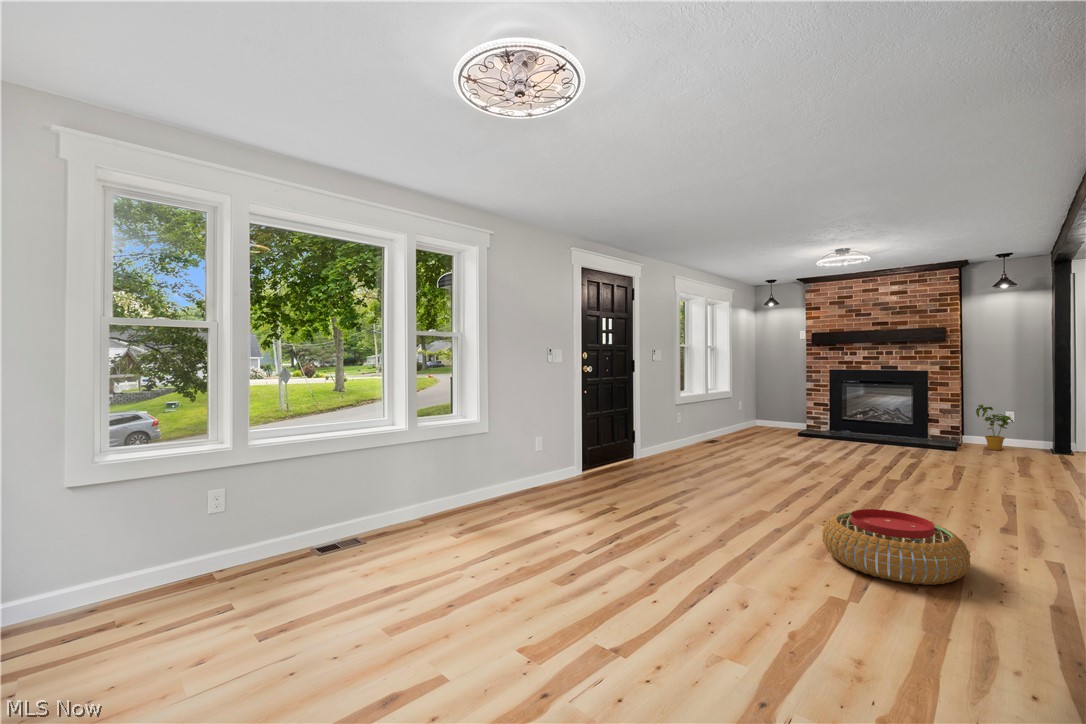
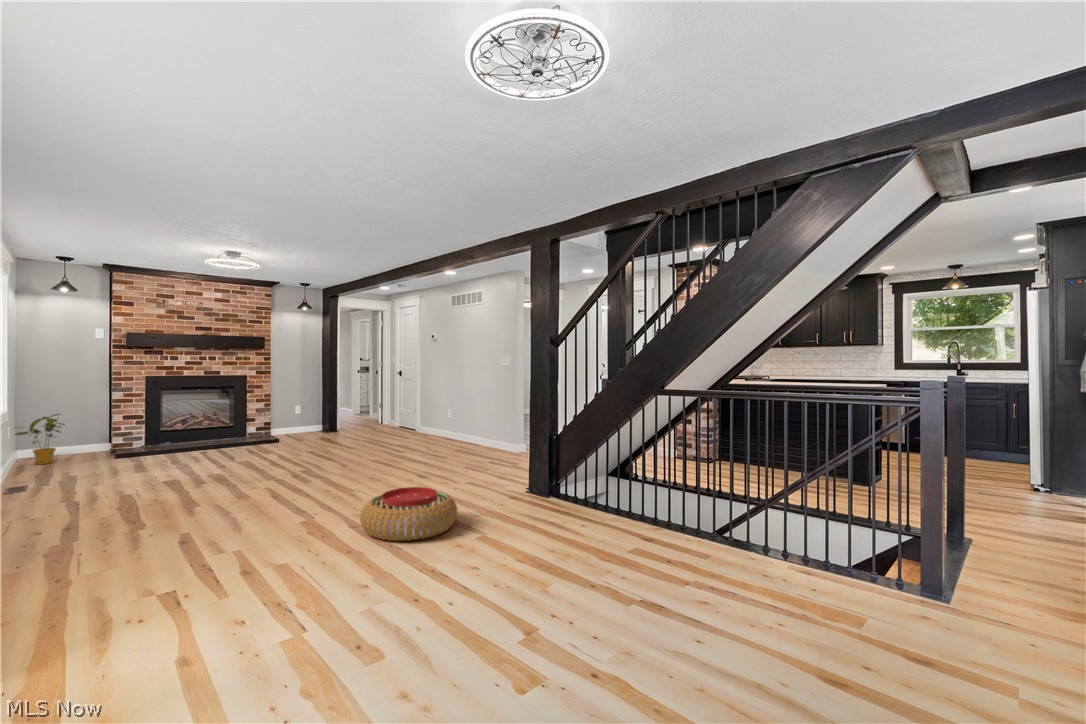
house plant: present [976,405,1013,450] -> present [15,414,64,465]

